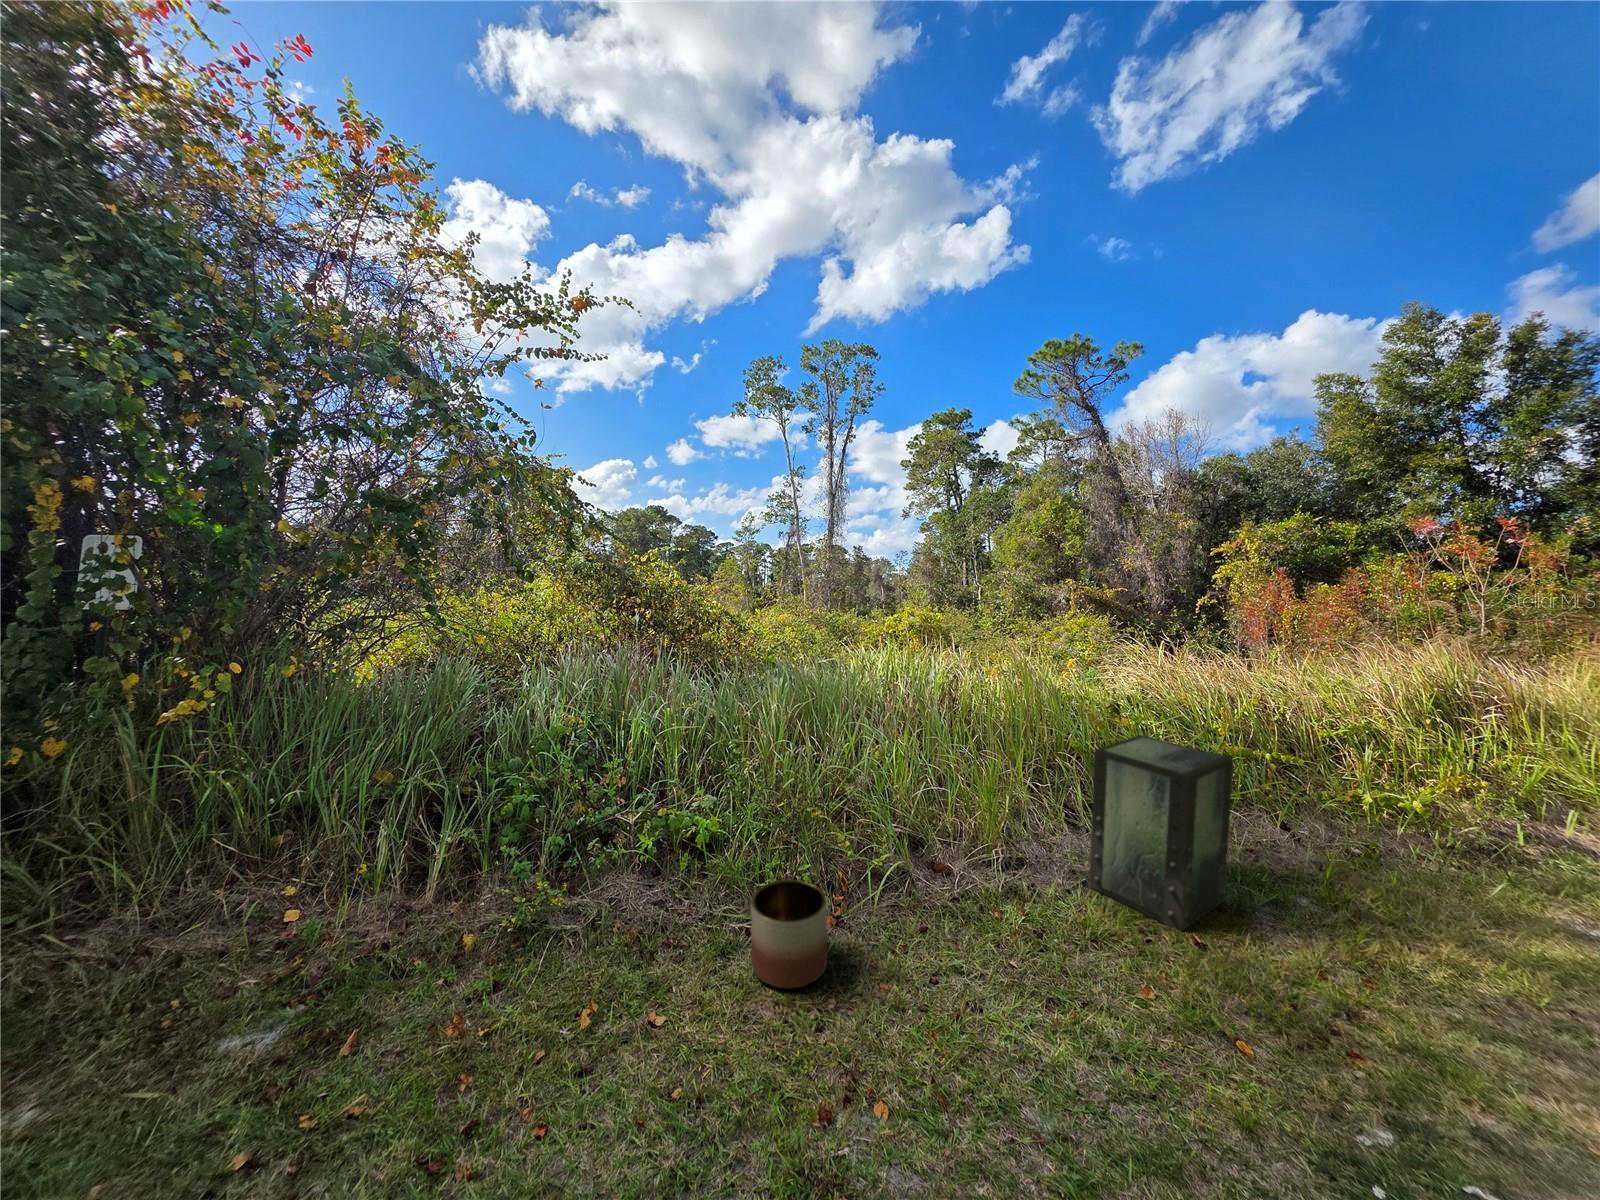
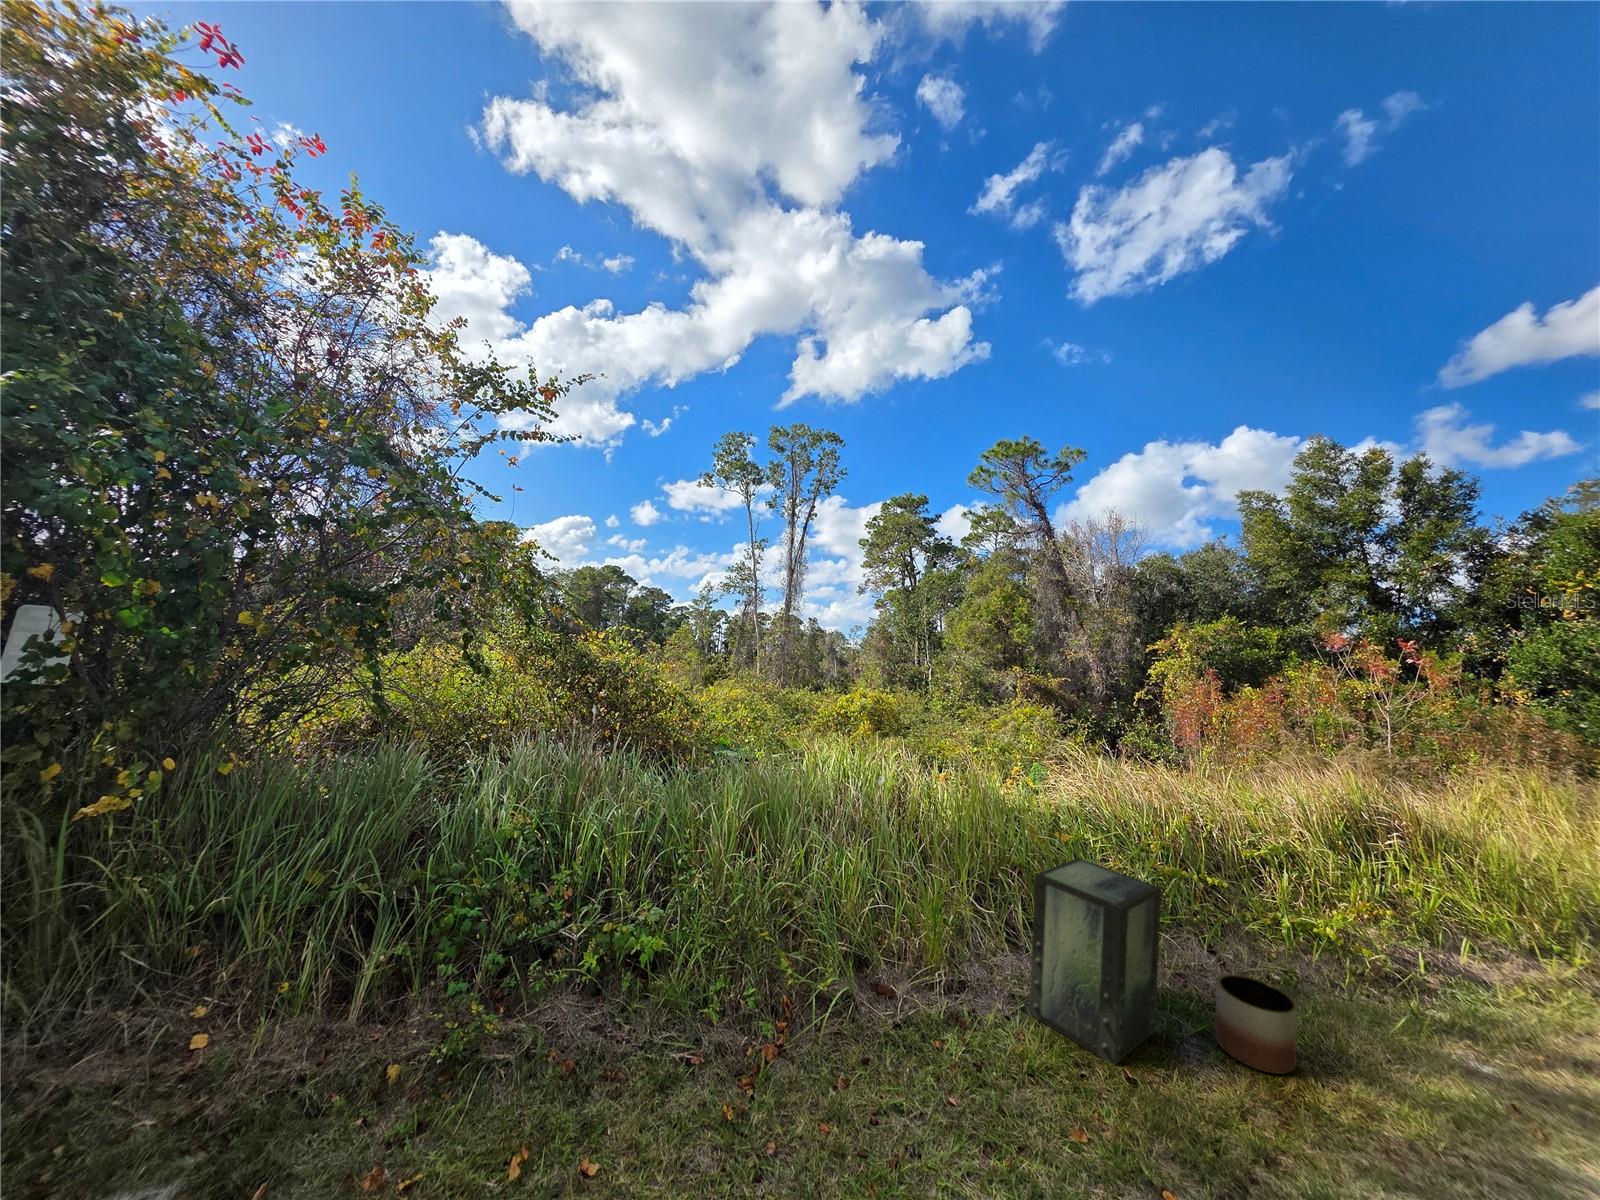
planter: present [751,880,827,989] -> present [1215,974,1297,1074]

